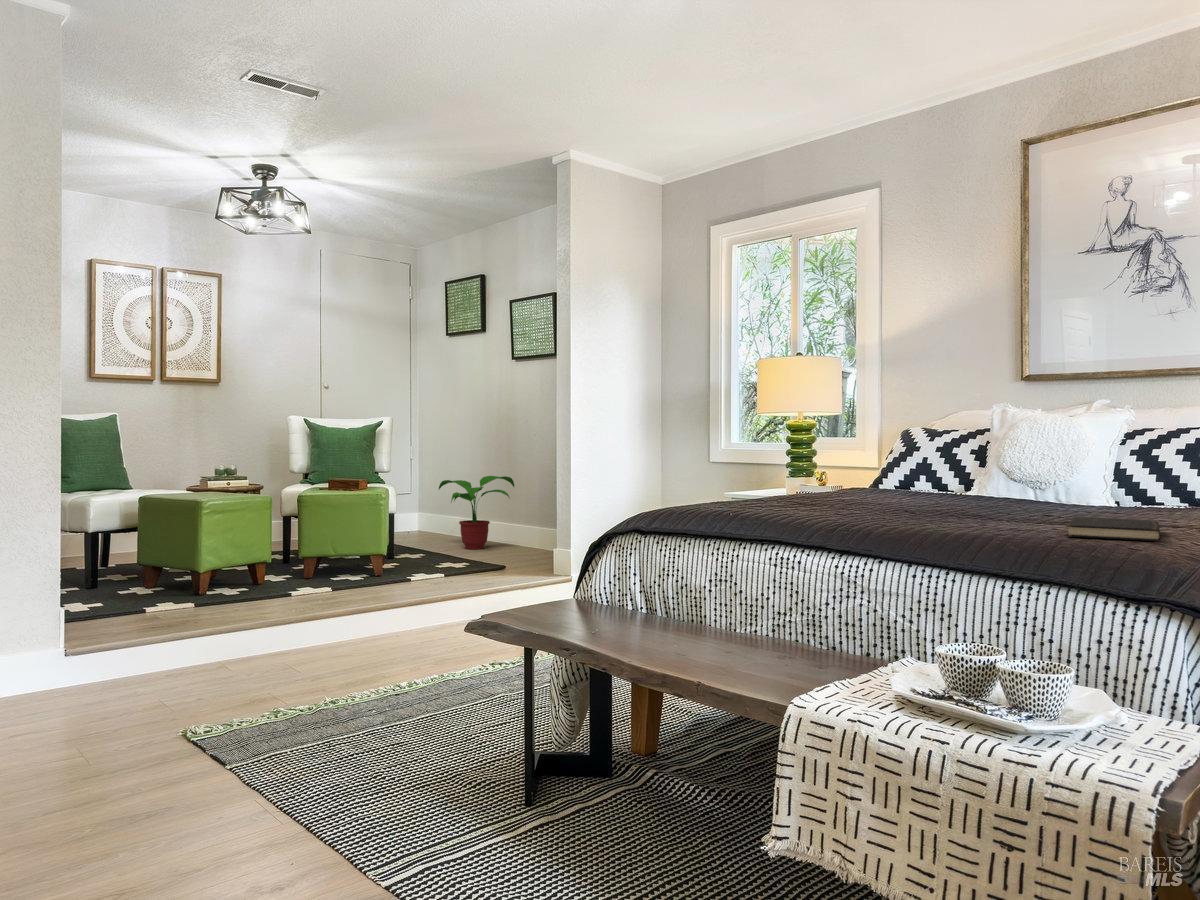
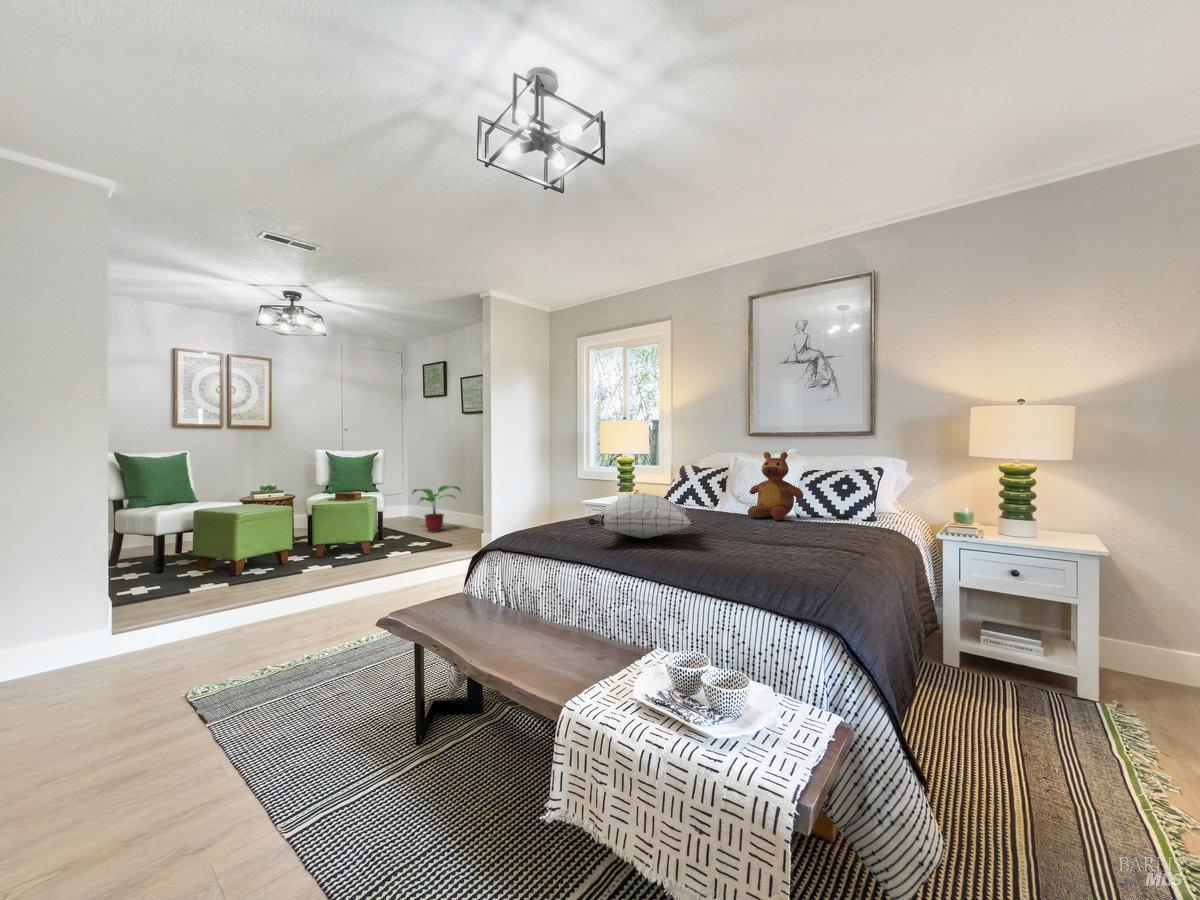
teddy bear: none [1027,392,1127,503] -> present [748,452,803,520]
pillow: none [777,443,948,516] -> present [587,493,691,539]
hardcover book: present [1066,517,1160,541] -> none [757,544,814,568]

